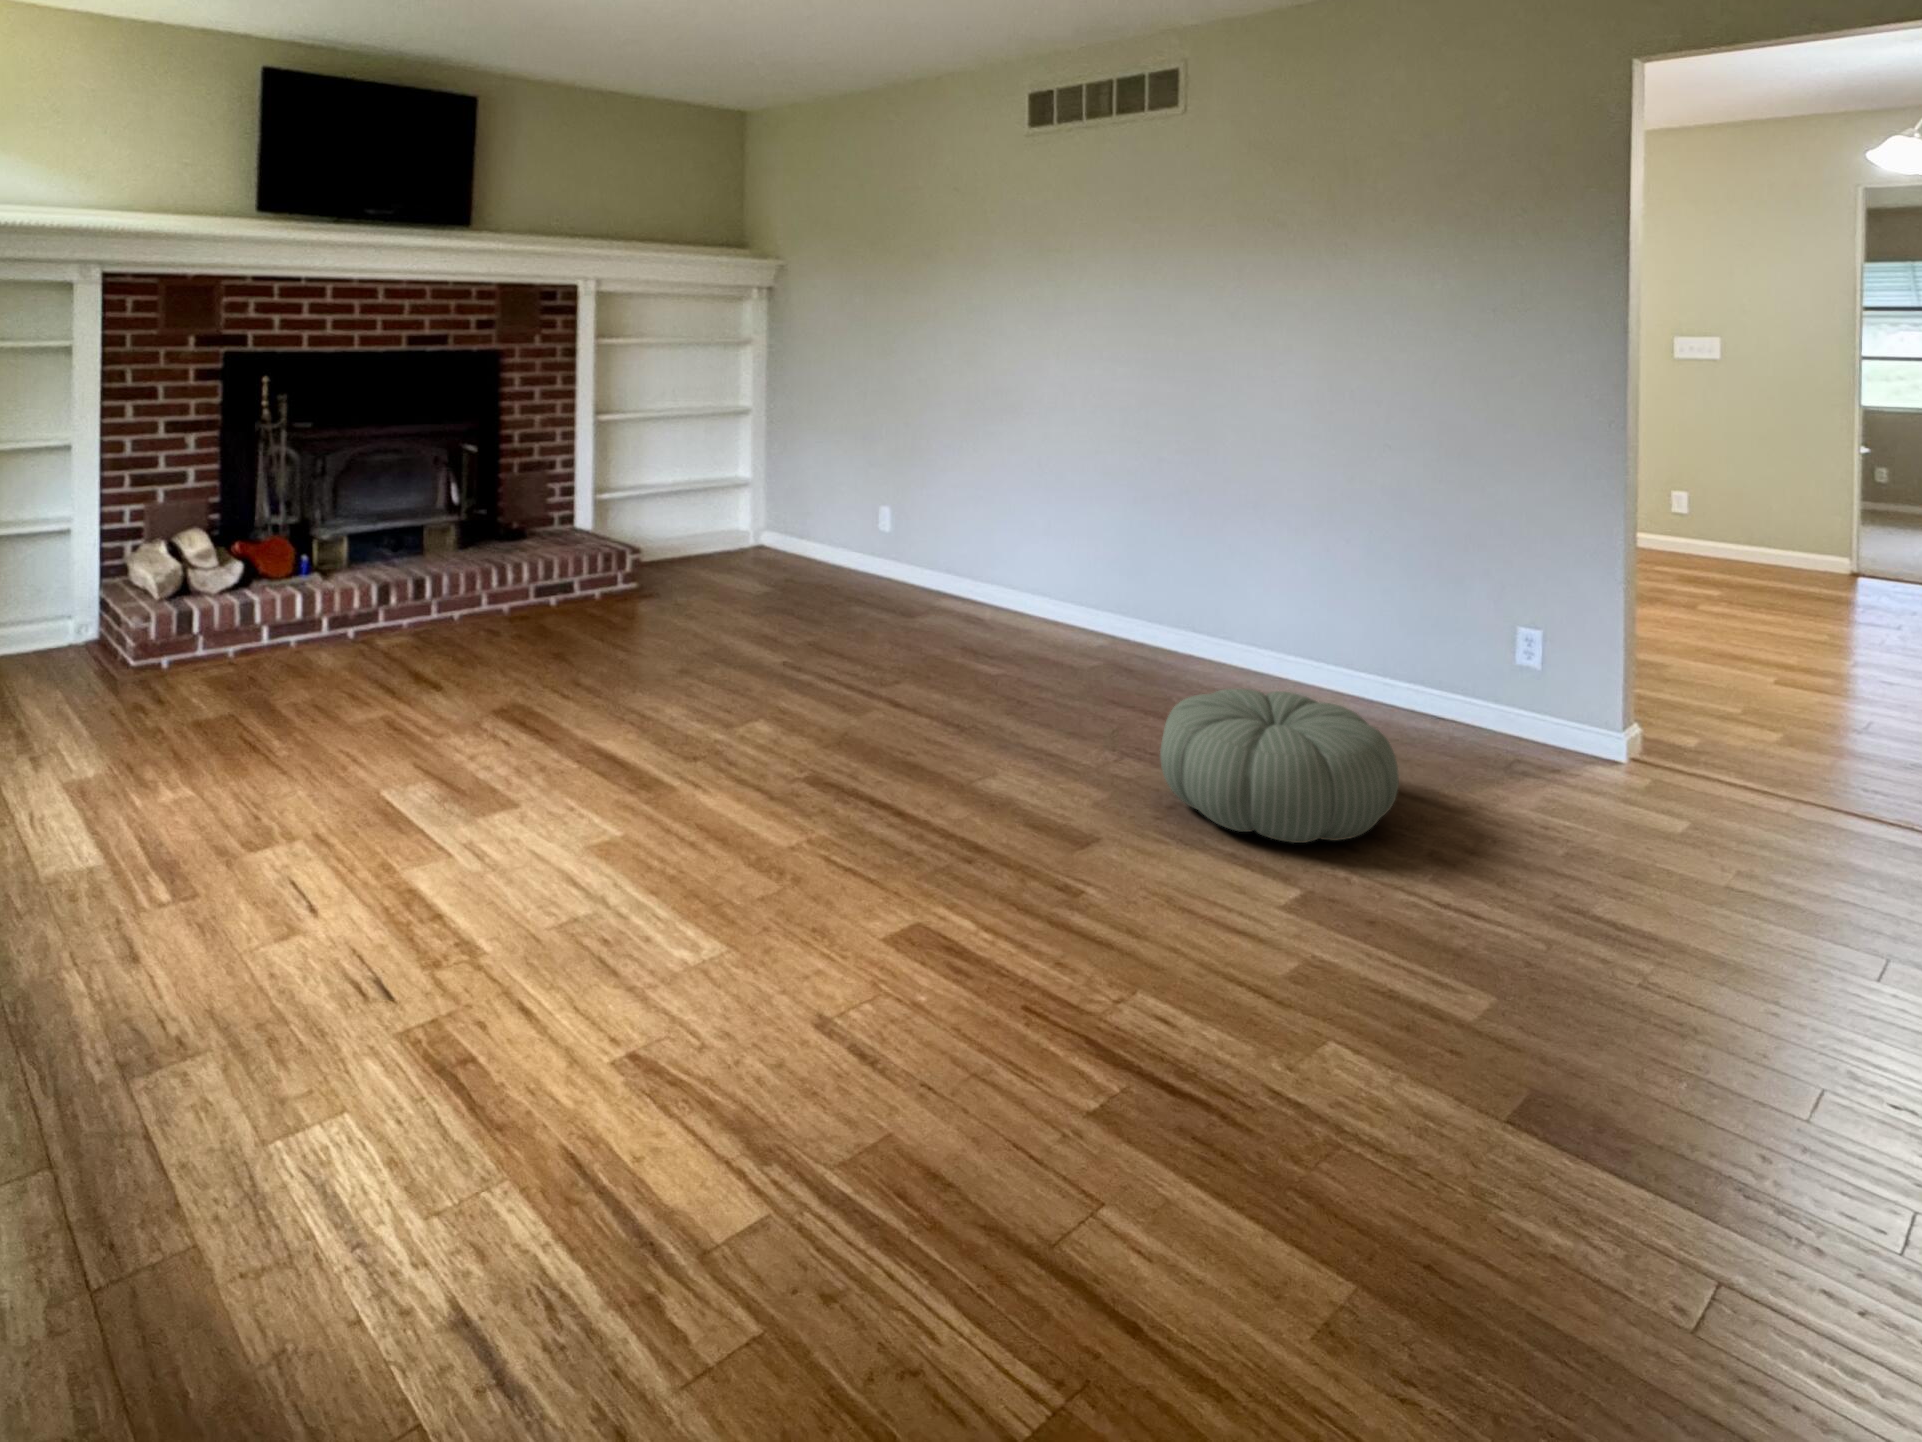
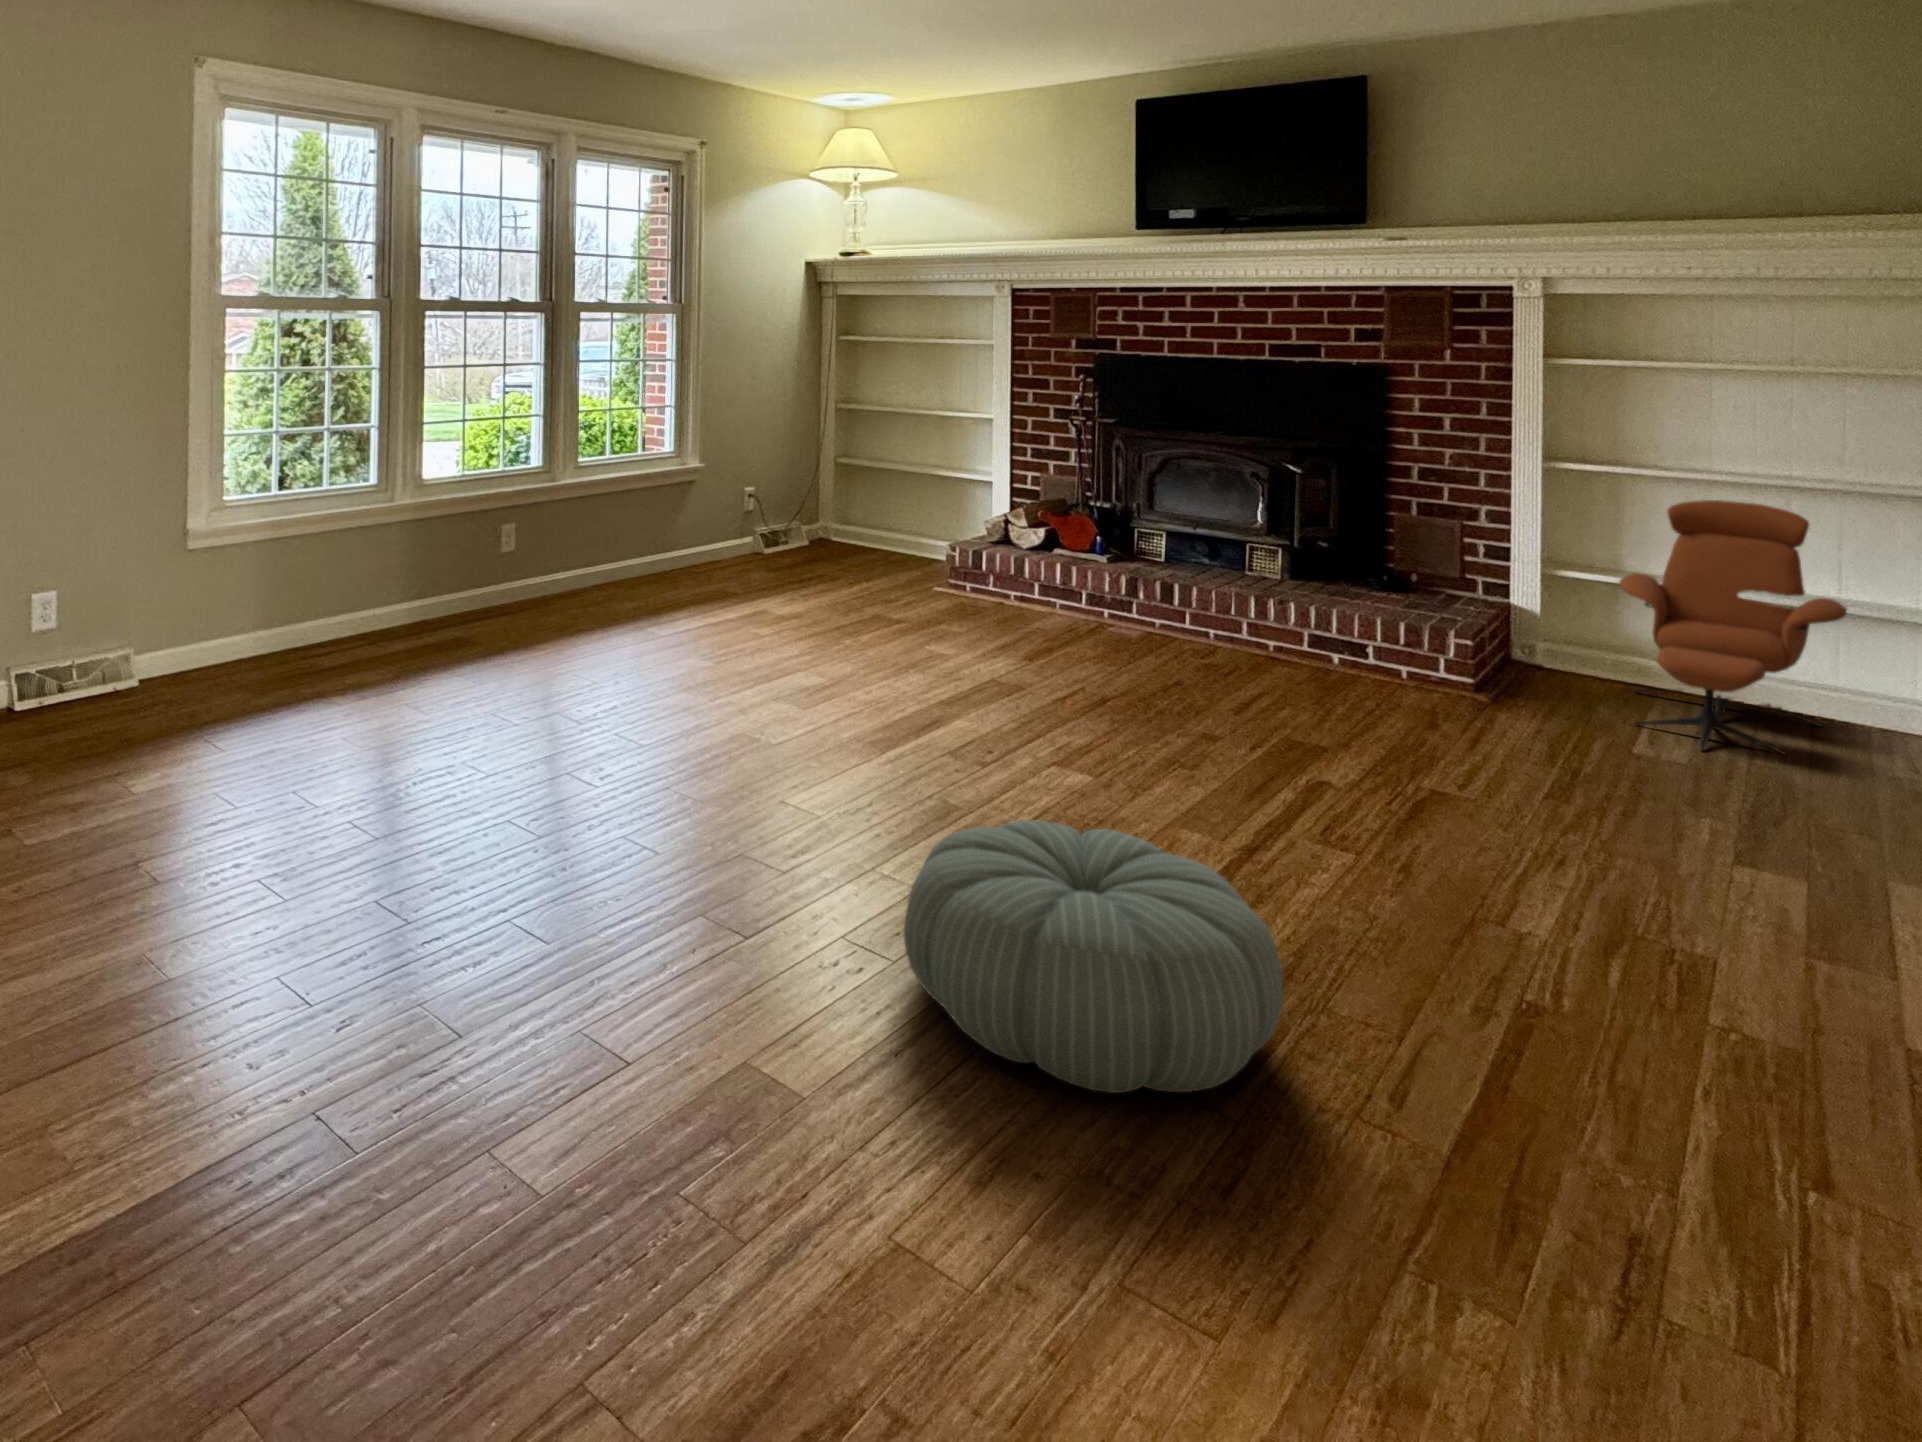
lounge chair: none [662,426,798,581] -> present [1619,500,1847,754]

